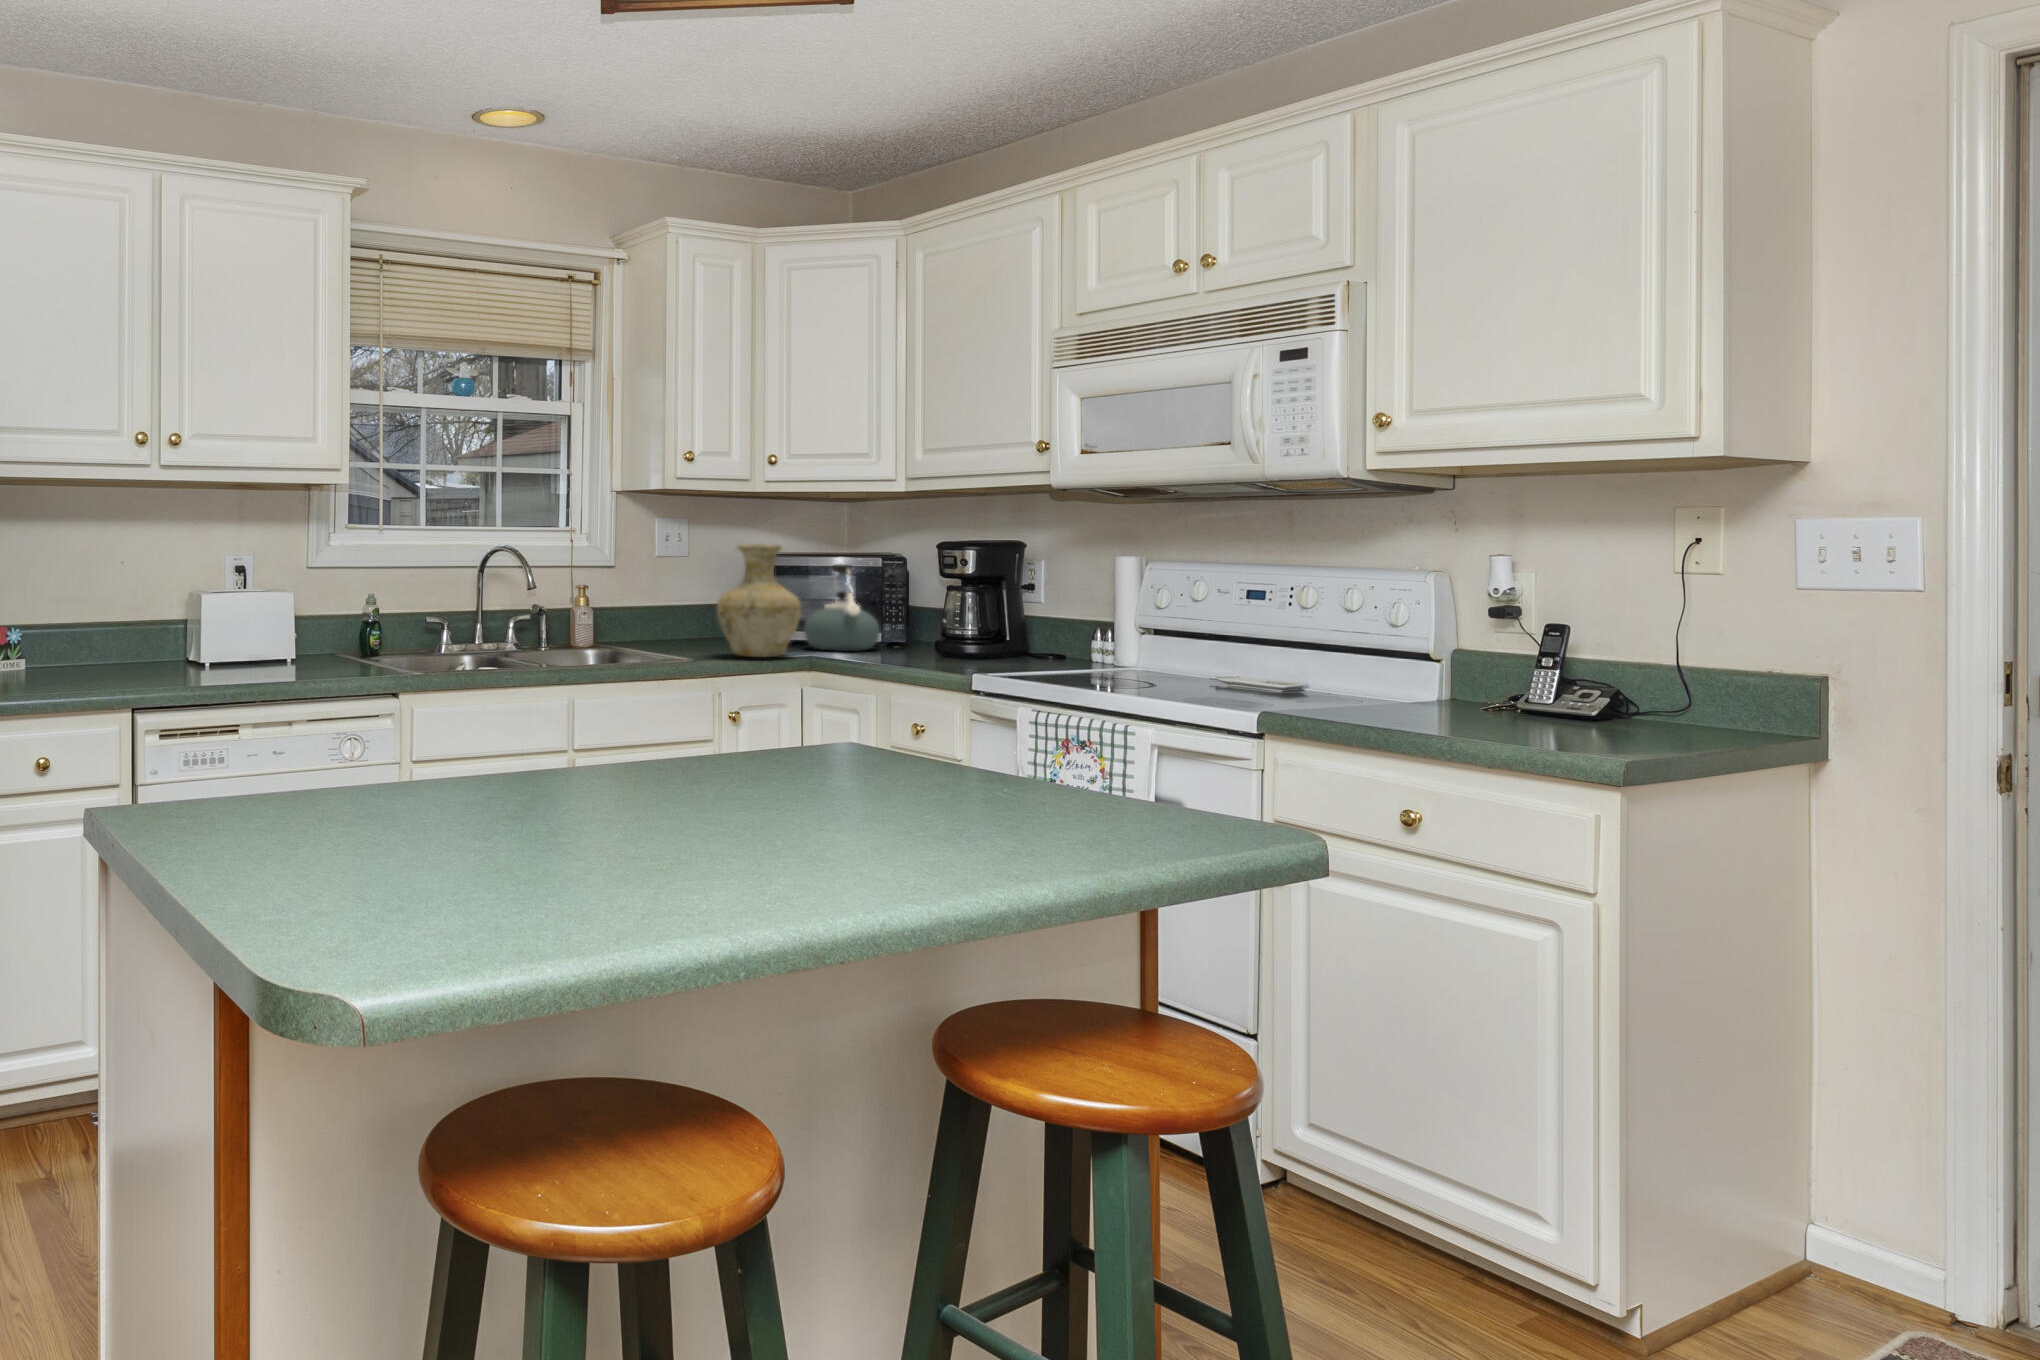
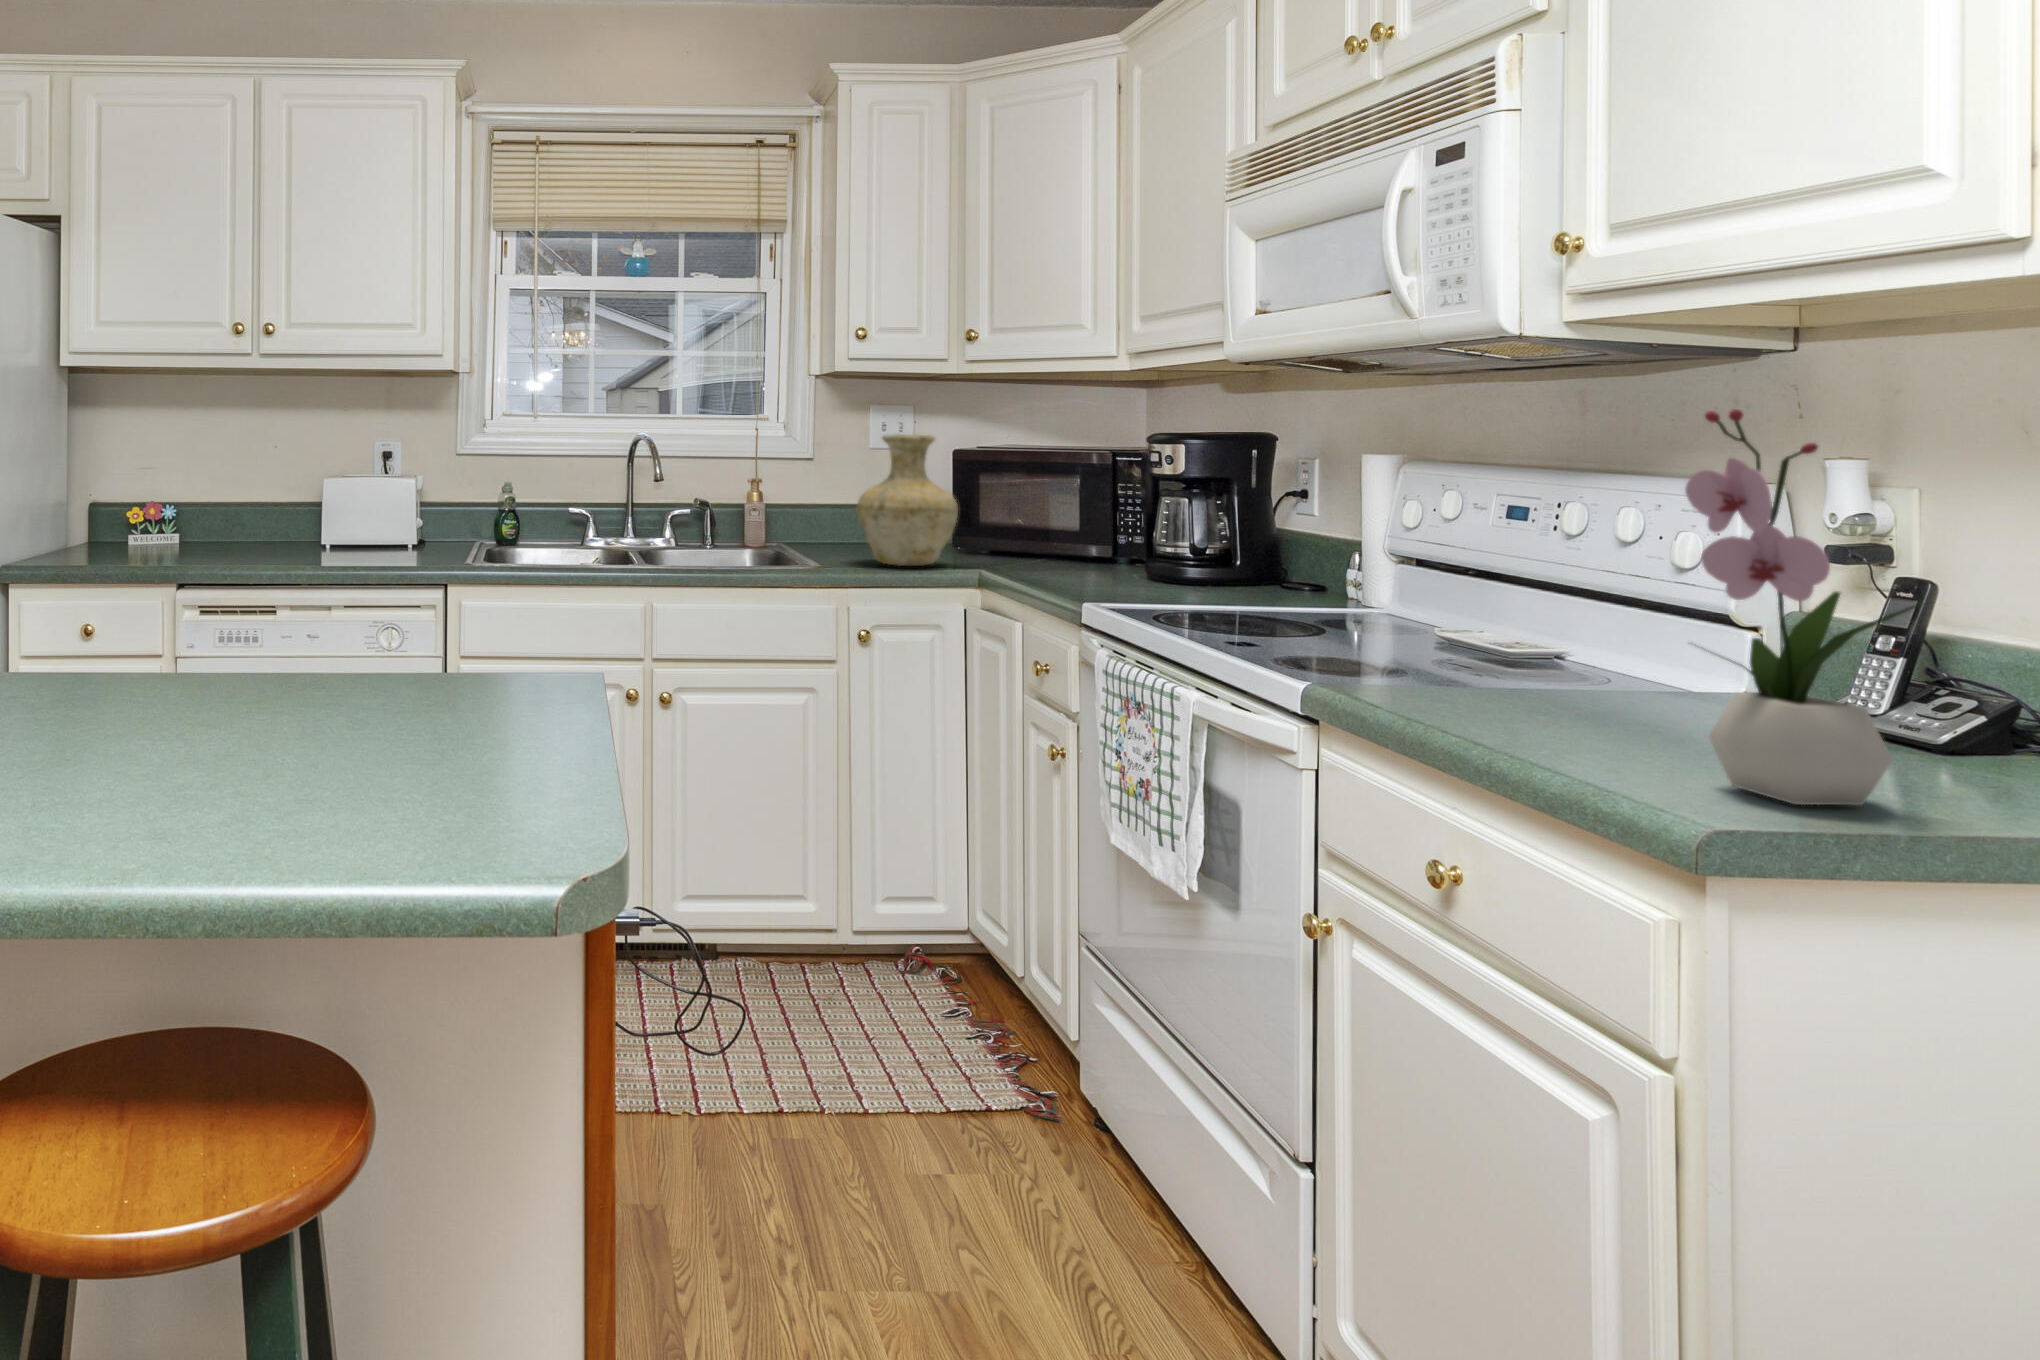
flower arrangement: none [1531,524,1636,740] -> present [1685,409,1924,805]
kettle: present [804,564,879,651] -> none [999,459,1093,563]

